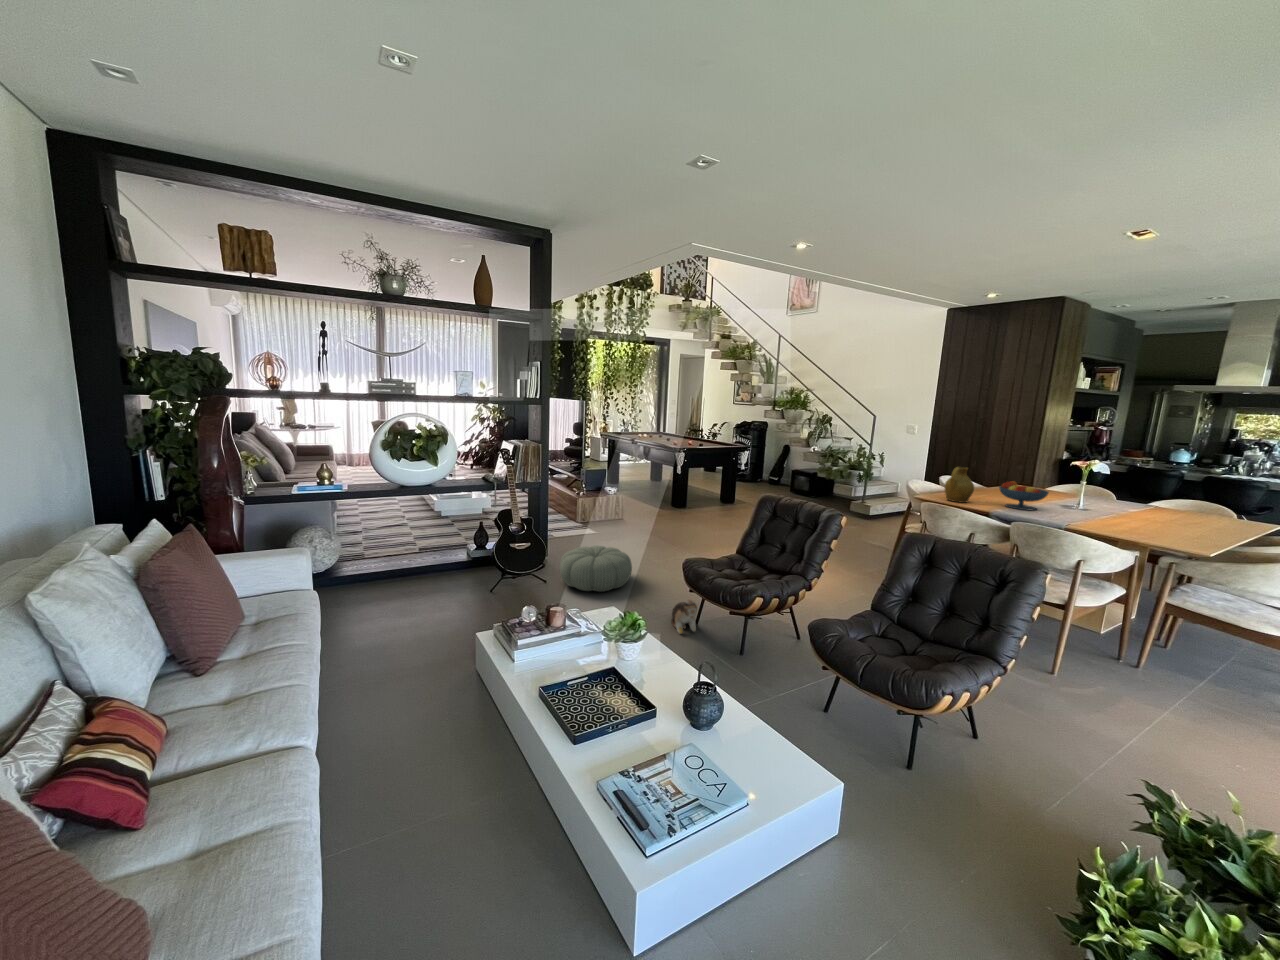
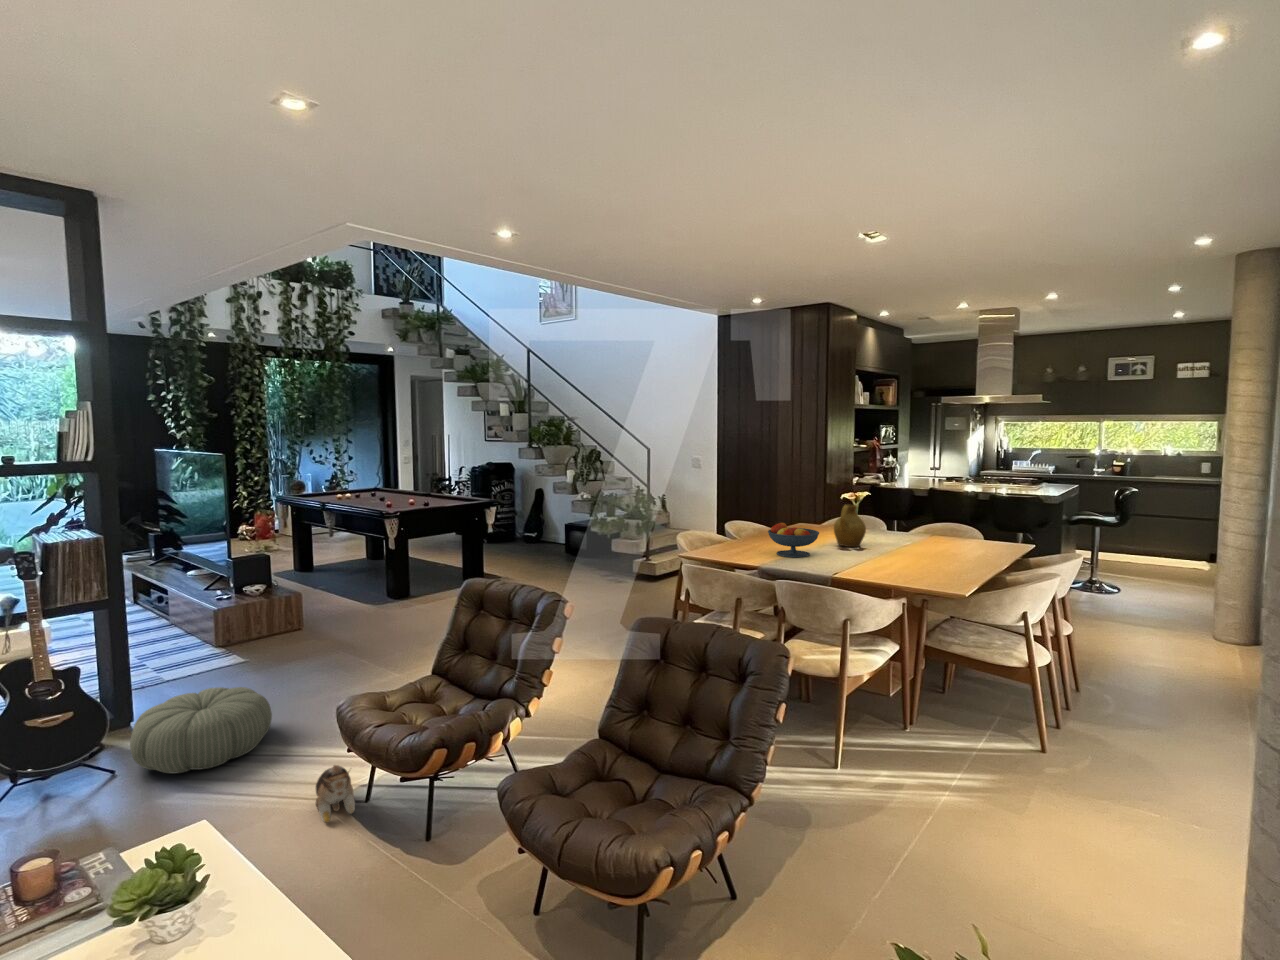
pitcher: present [945,467,974,503] -> present [834,504,866,547]

